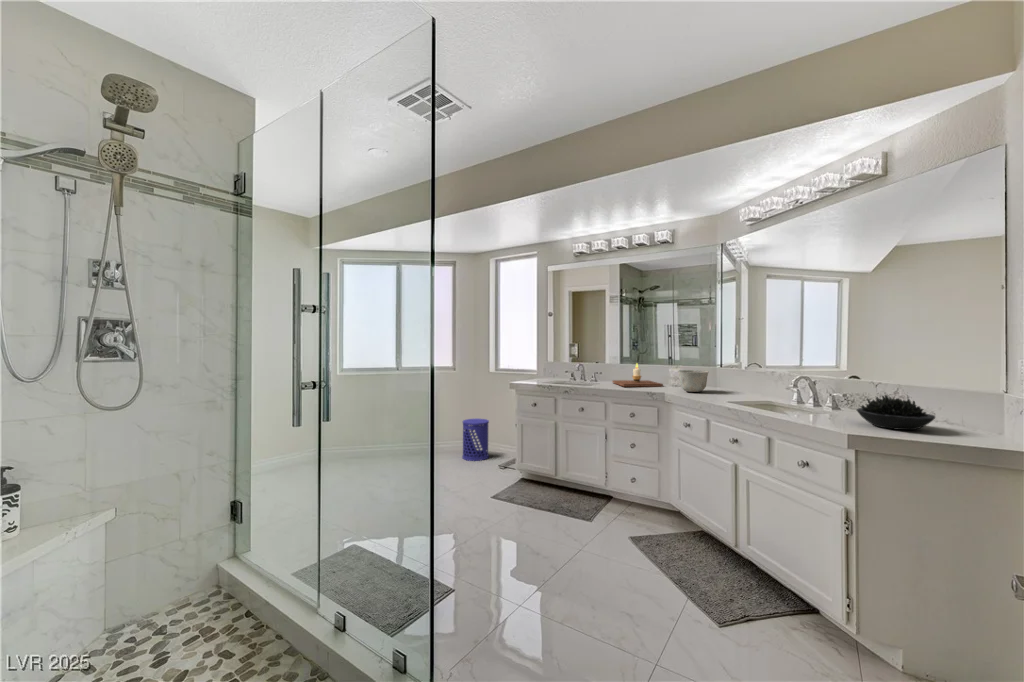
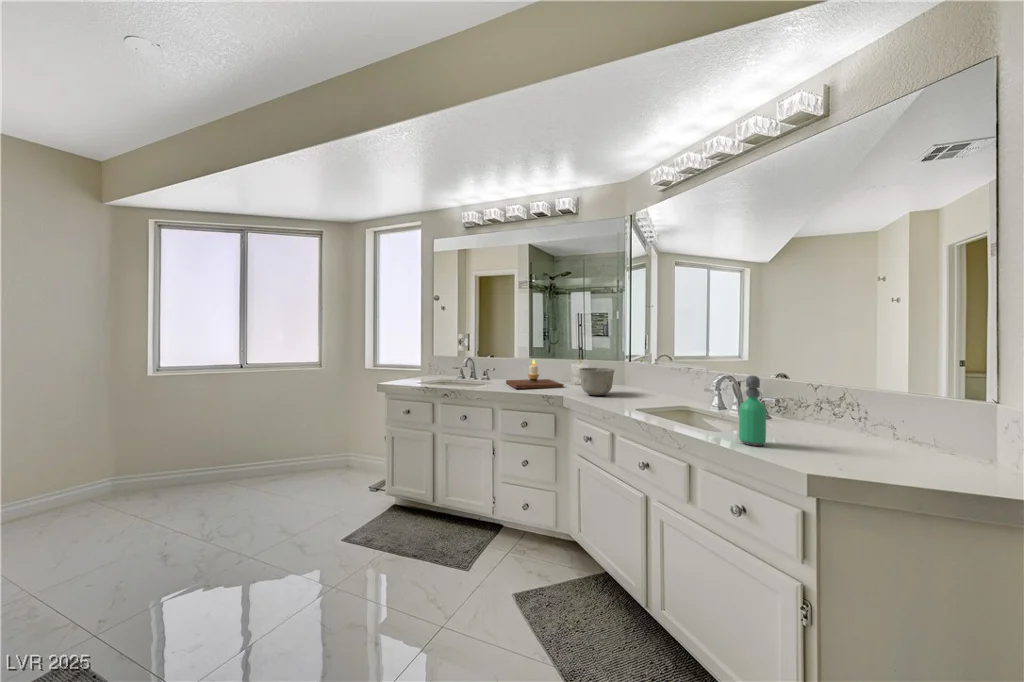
soap dispenser: none [805,372,826,421] -> present [739,375,766,446]
succulent plant: present [857,396,935,430] -> none [806,408,915,460]
waste bin: present [462,419,489,461] -> none [329,427,364,481]

